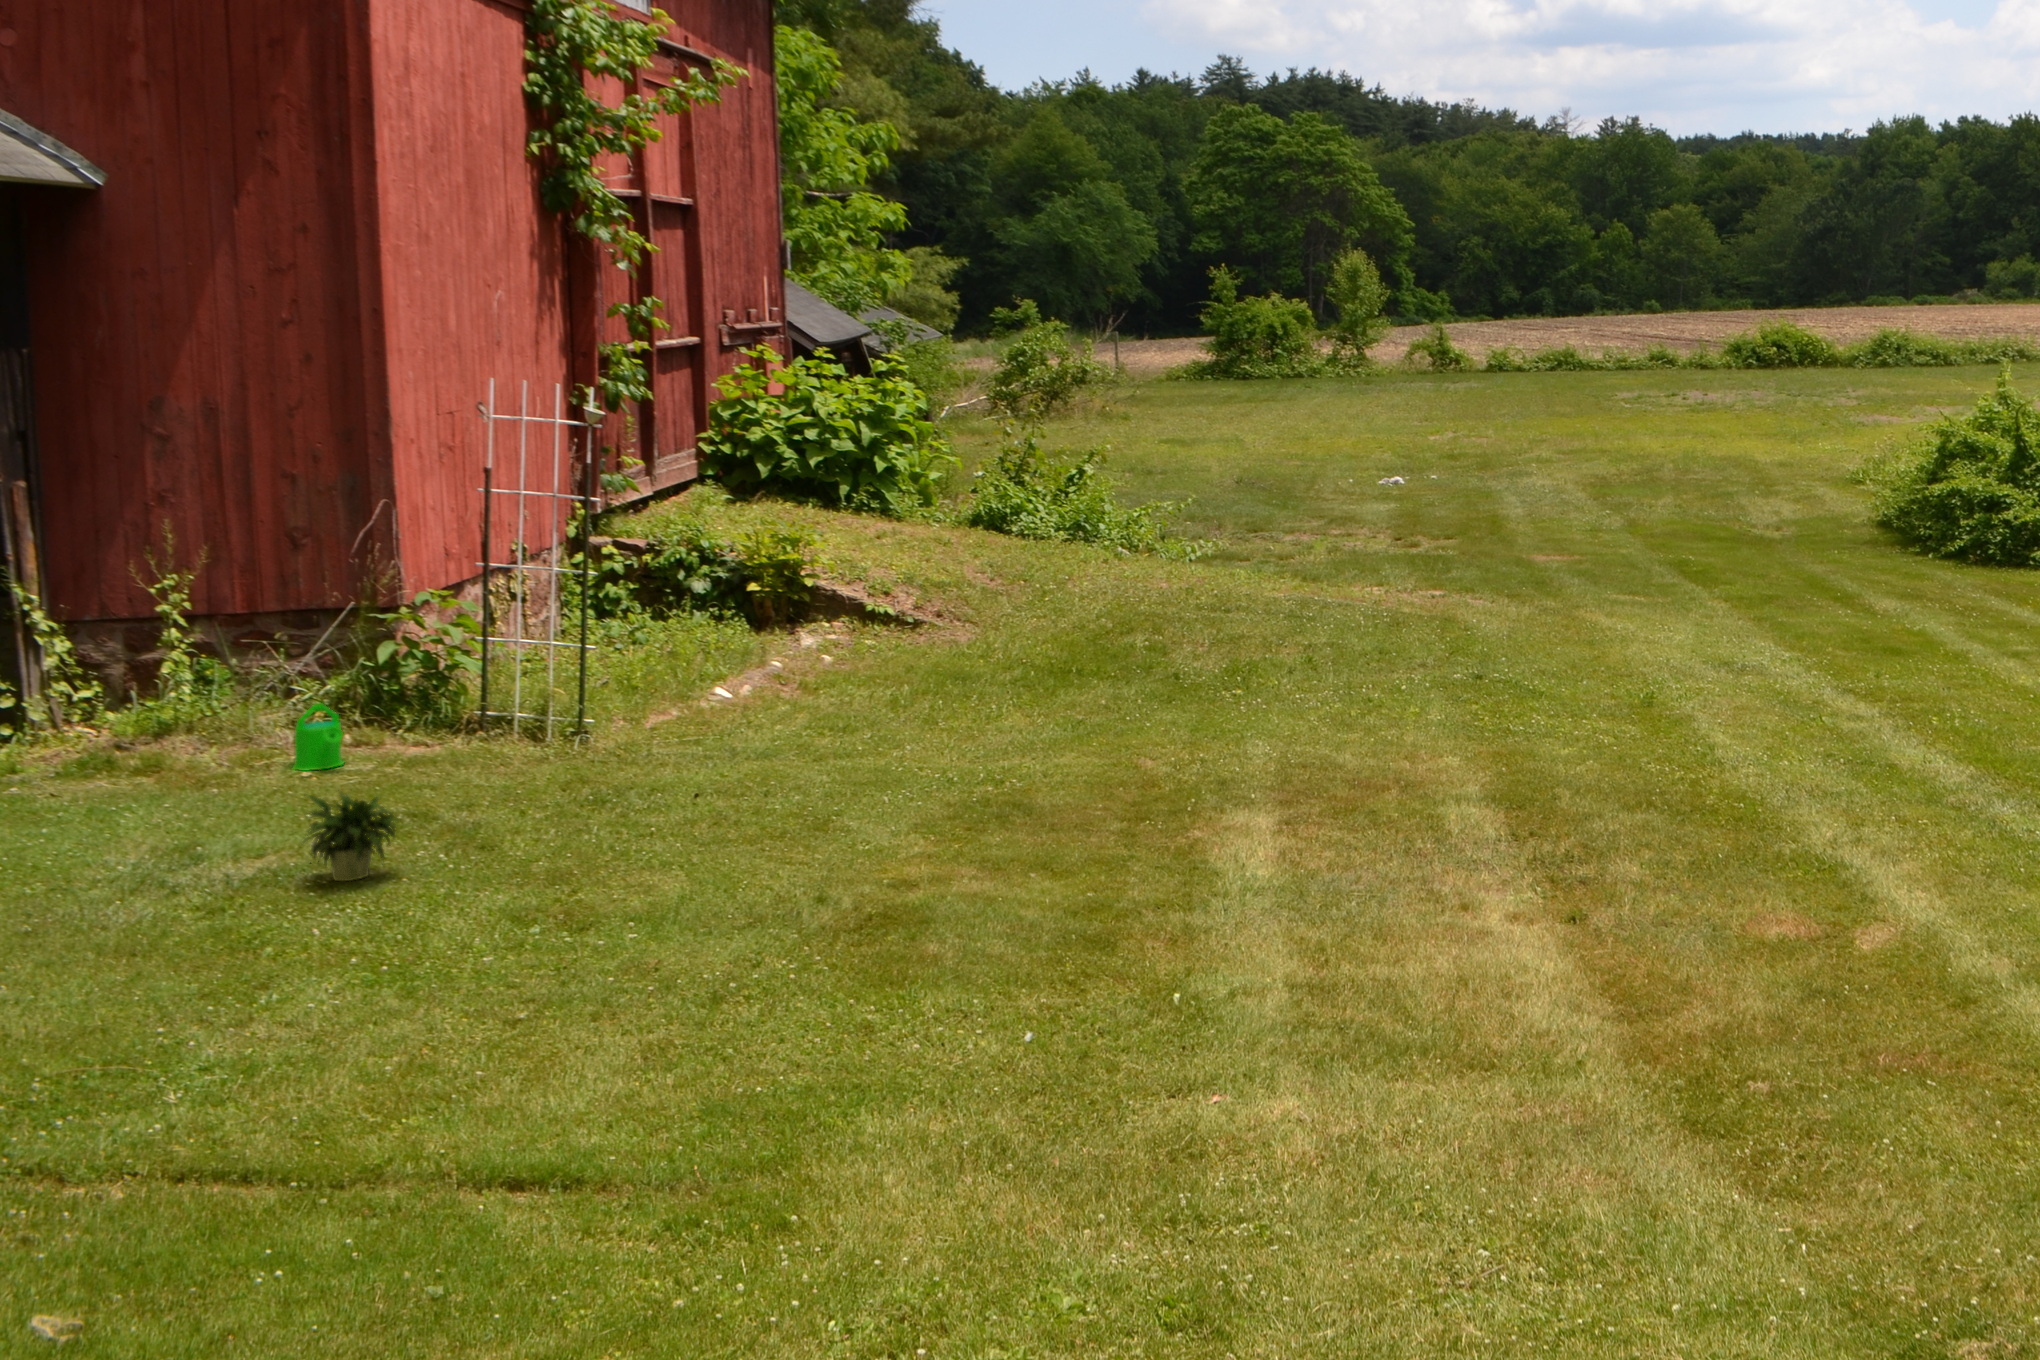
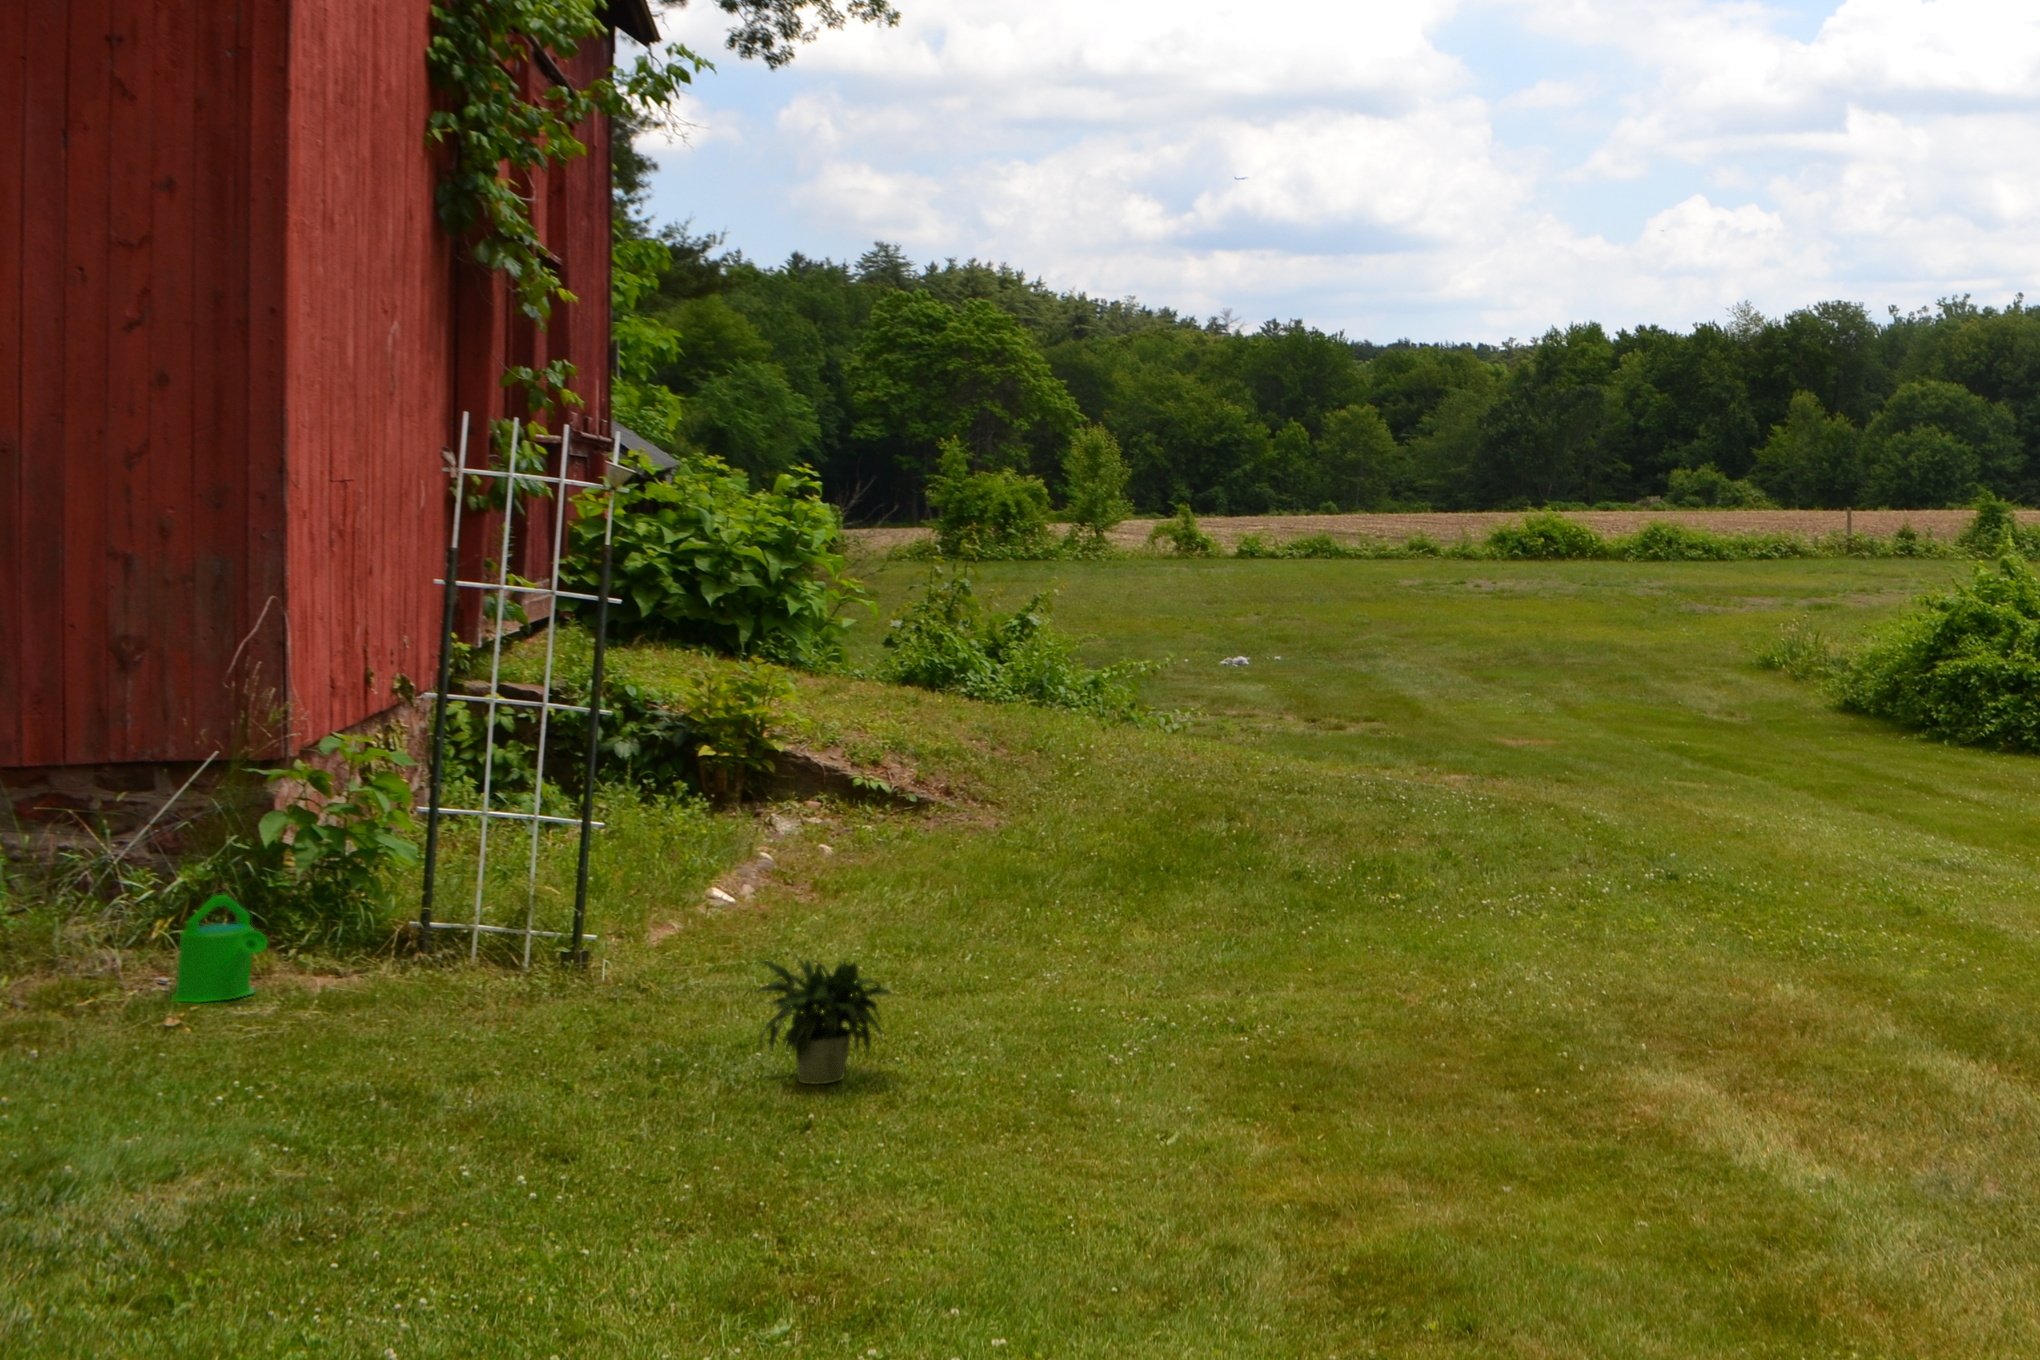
potted plant: present [304,790,398,881] -> present [733,954,892,1084]

